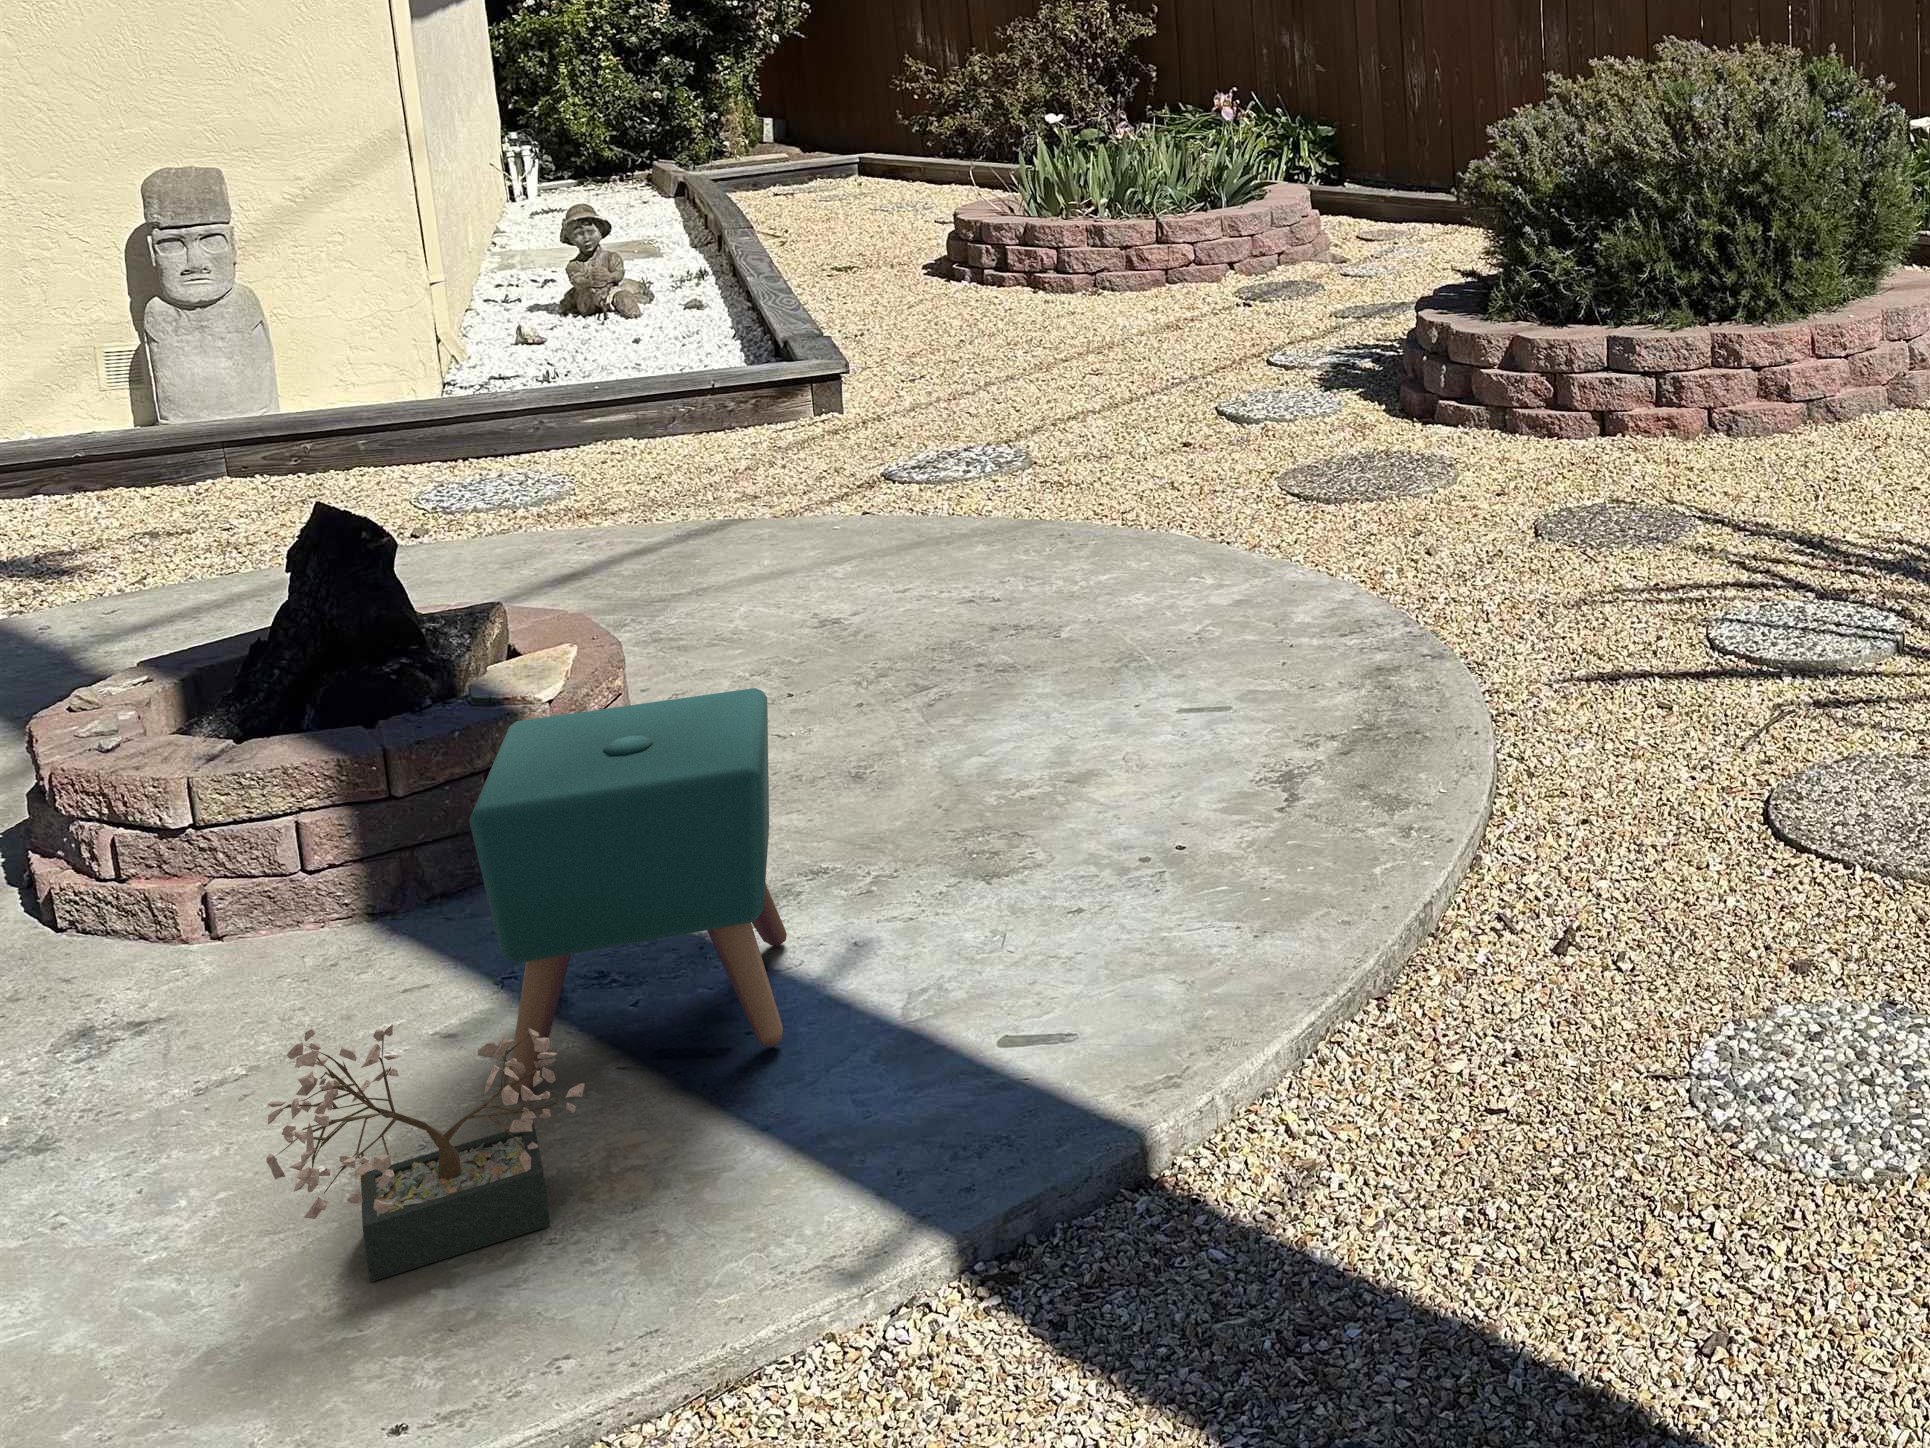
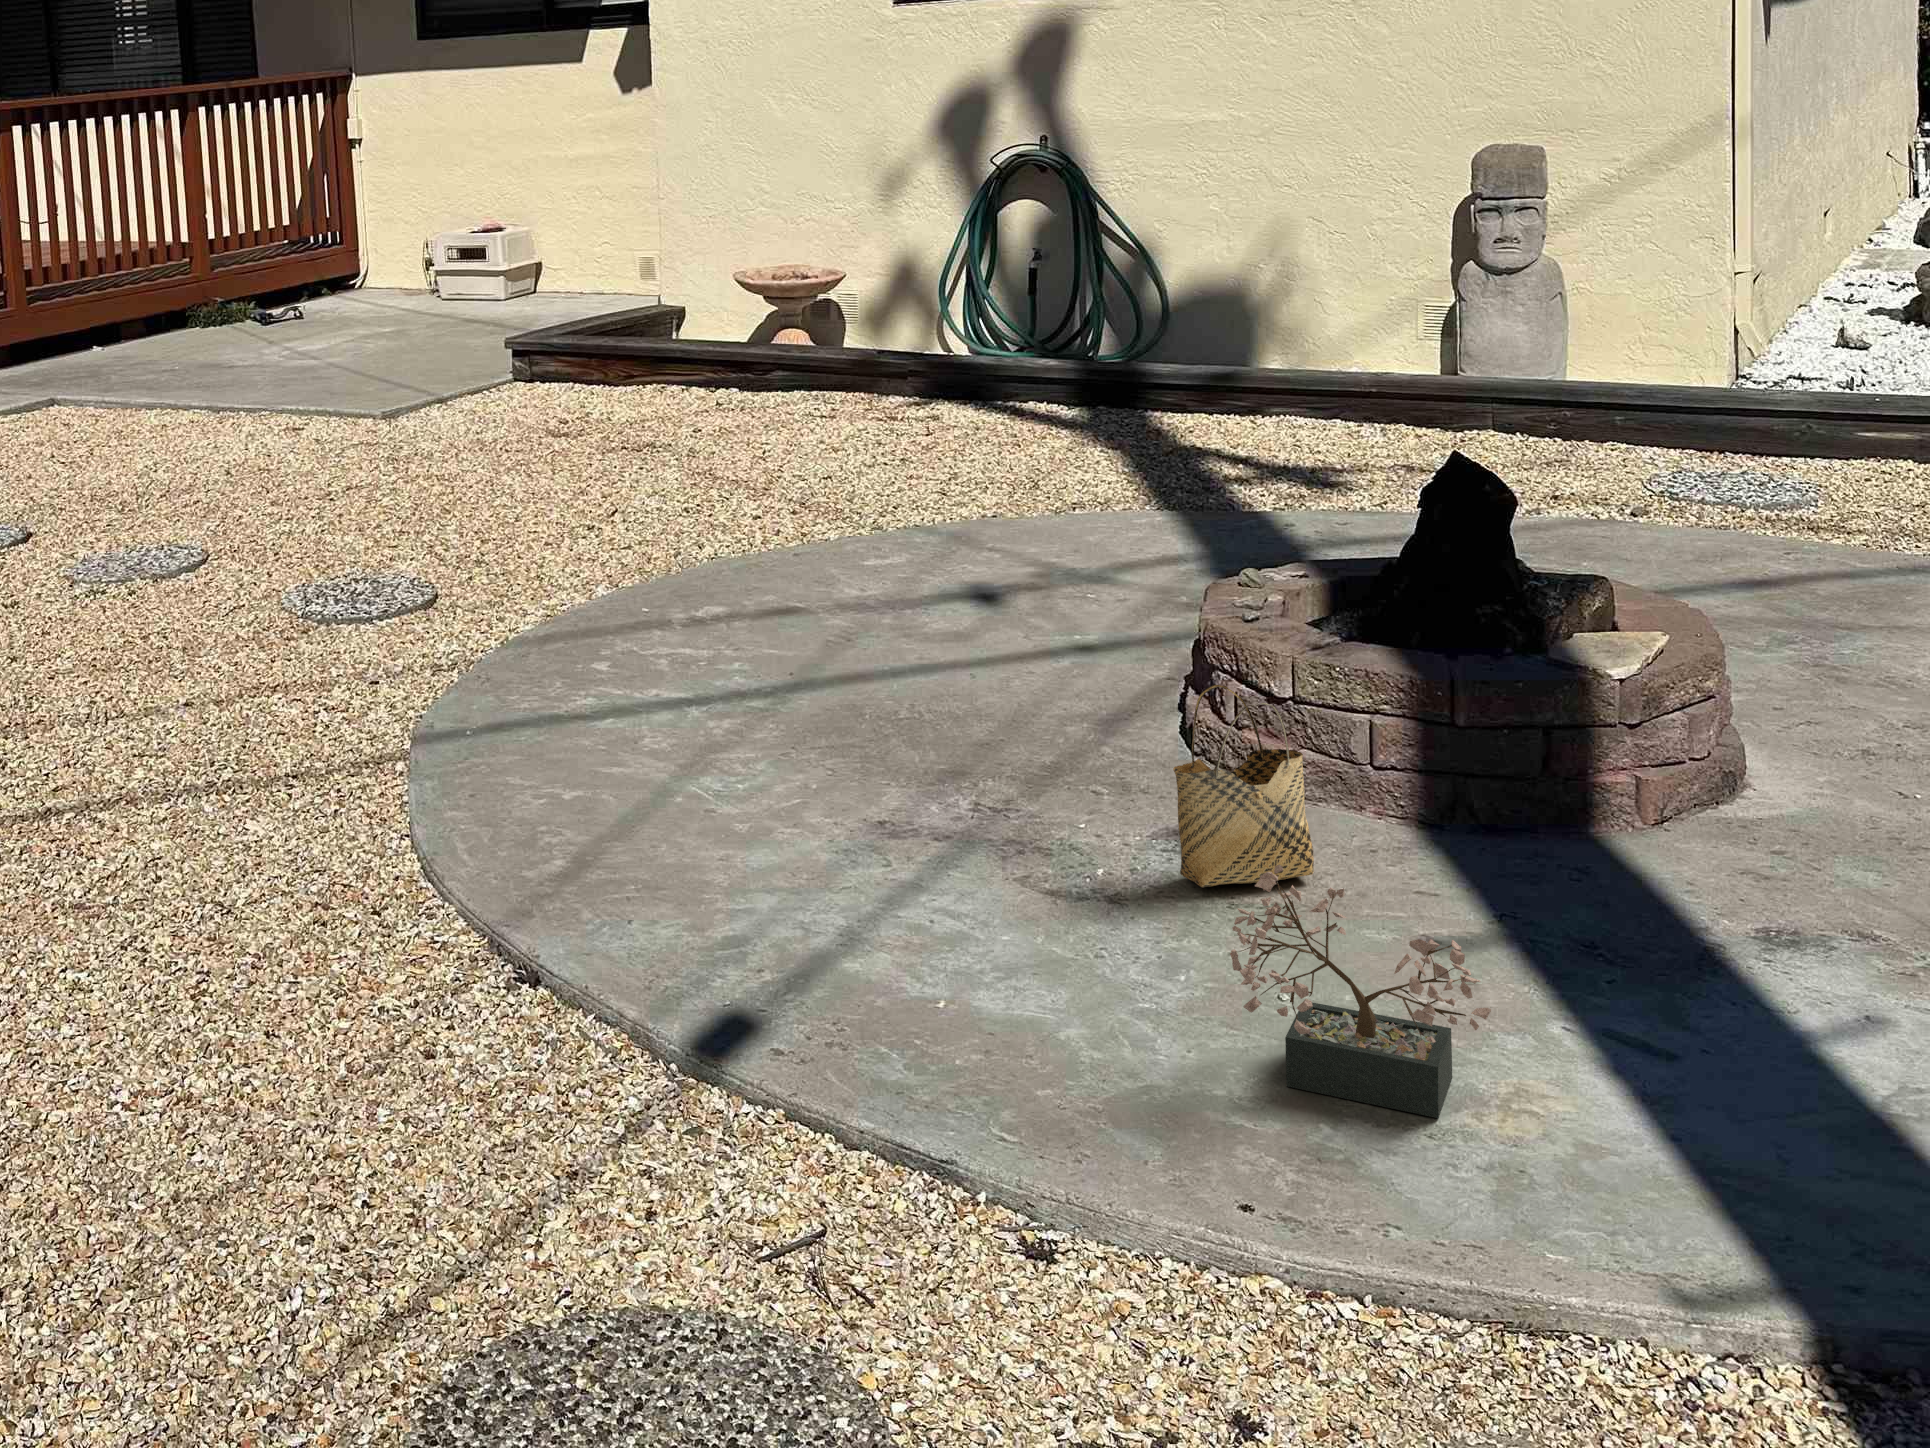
ottoman: present [469,688,787,1096] -> none [1450,678,1801,1078]
woven basket: none [84,842,279,1099] -> present [1173,685,1314,887]

